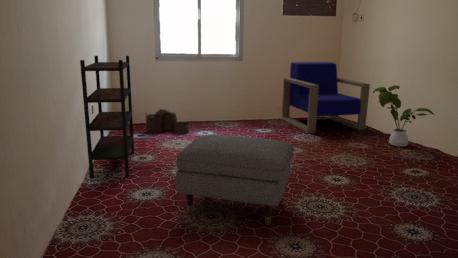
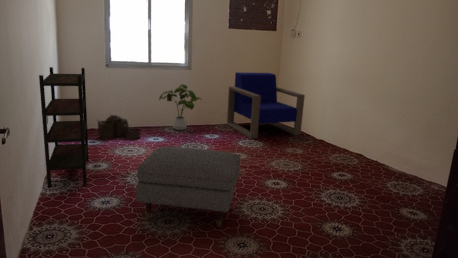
house plant: present [373,85,434,147] -> present [159,84,202,130]

